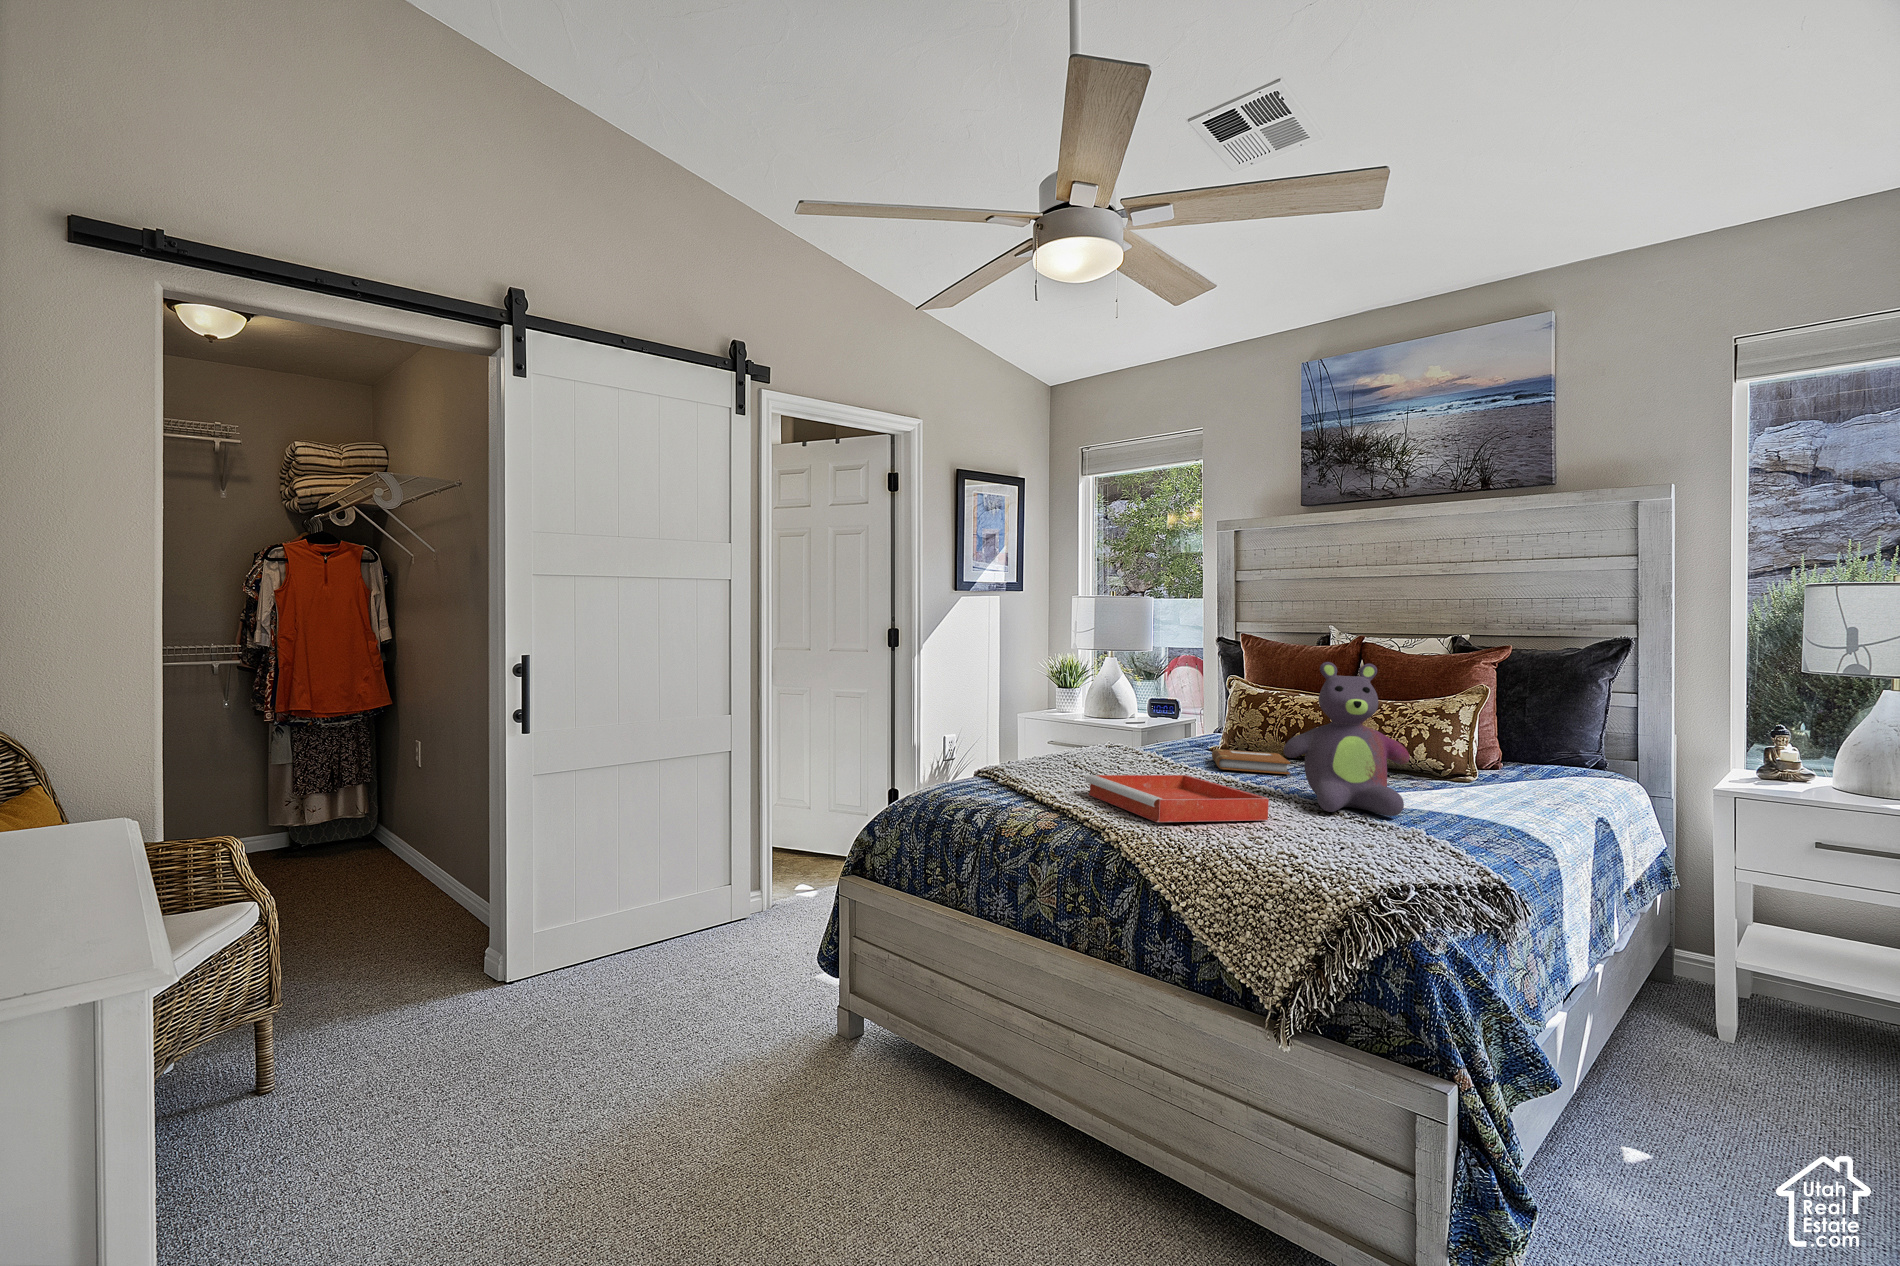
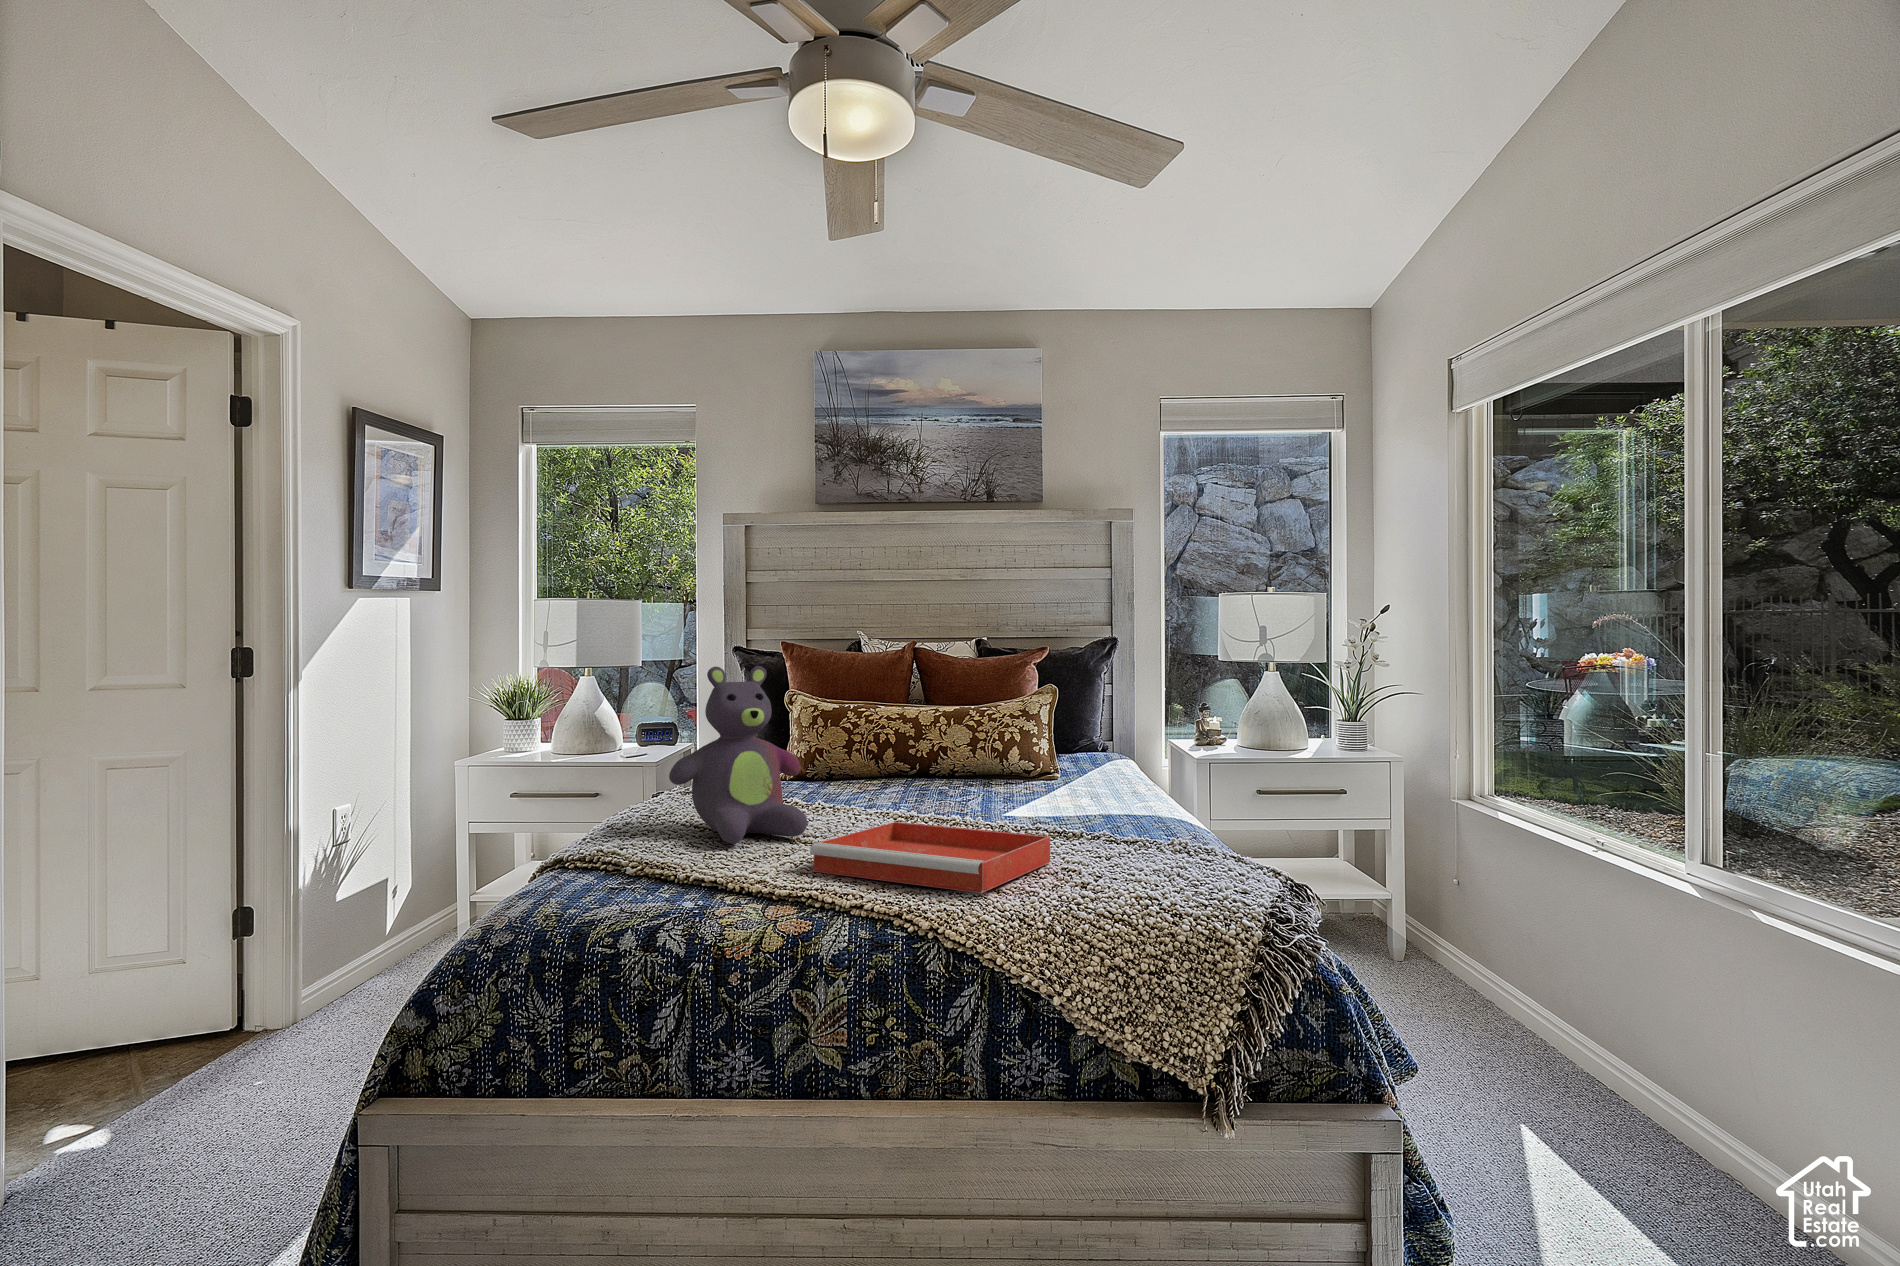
stuffed bear: present [1283,662,1410,816] -> present [669,666,807,844]
notebook: present [1212,749,1290,774] -> none [824,777,938,806]

